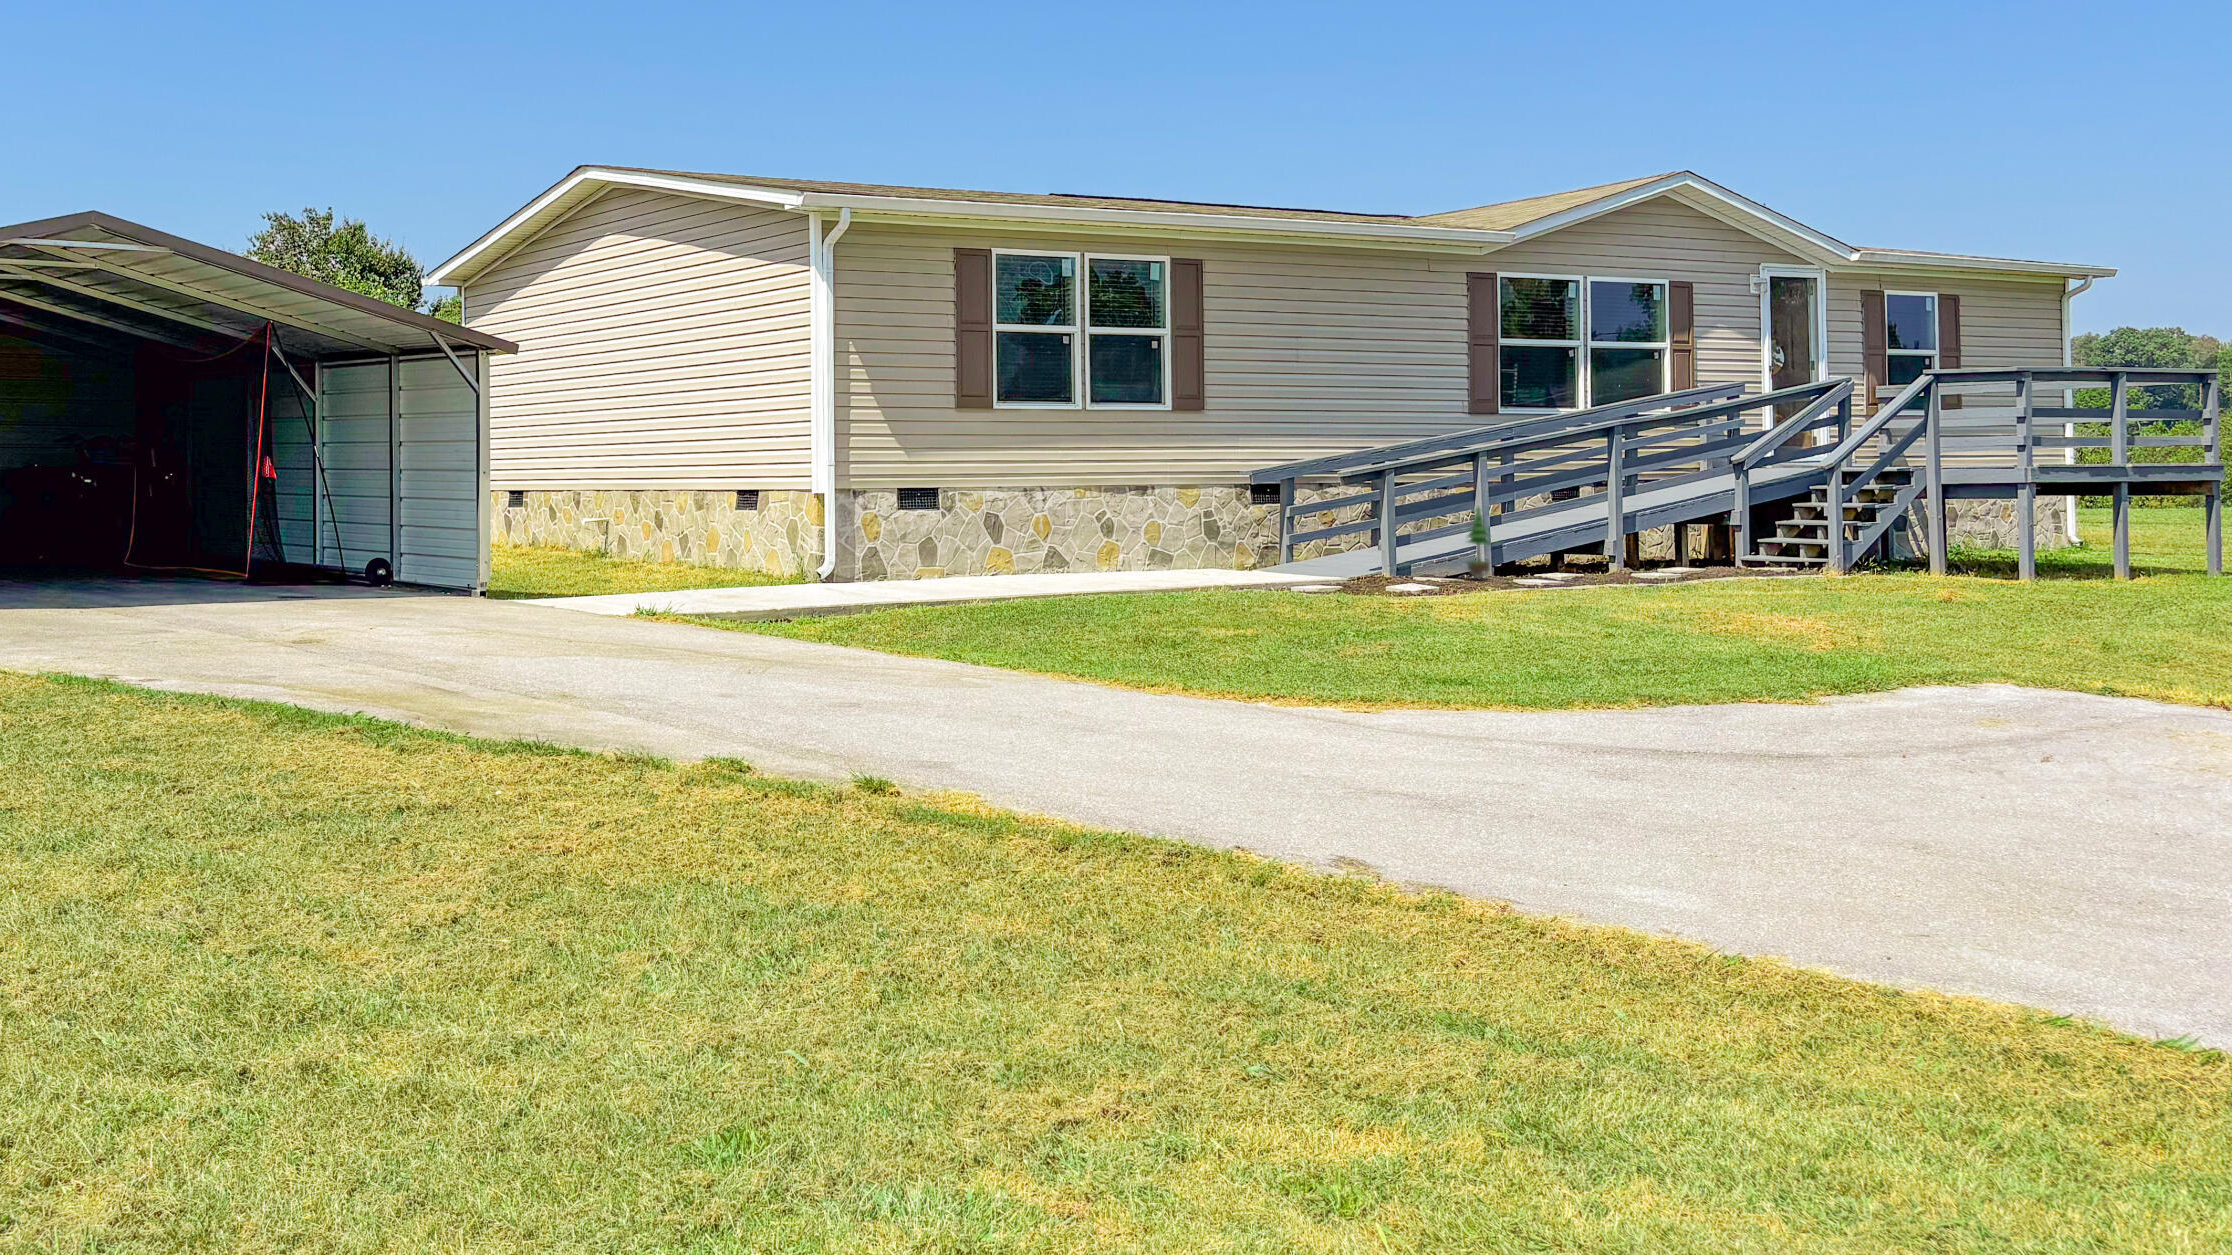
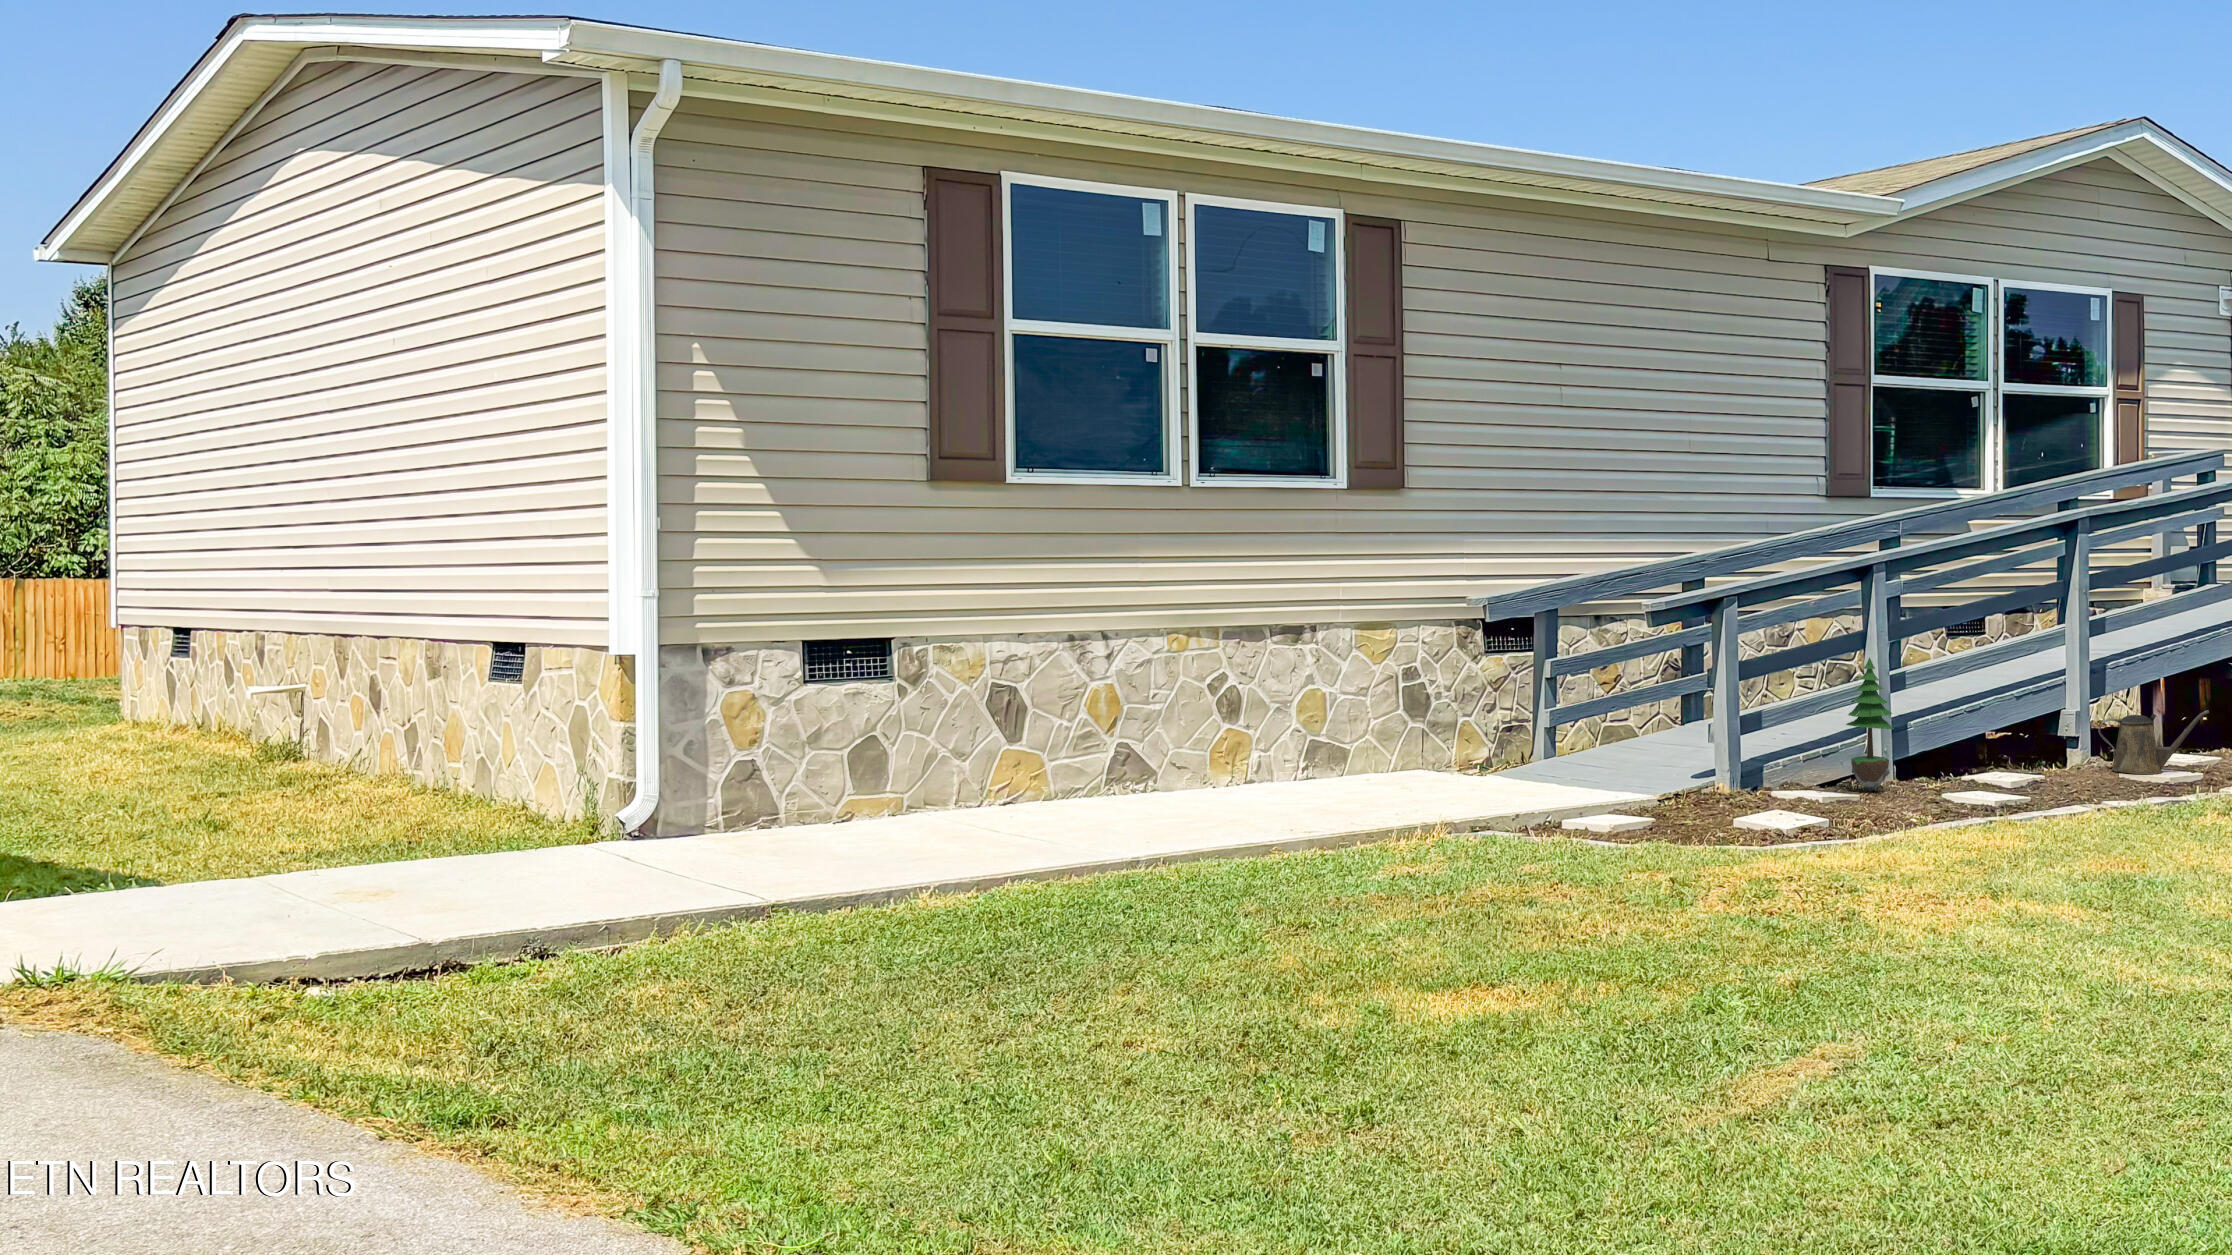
watering can: none [1626,540,1696,577] -> present [2098,710,2209,774]

